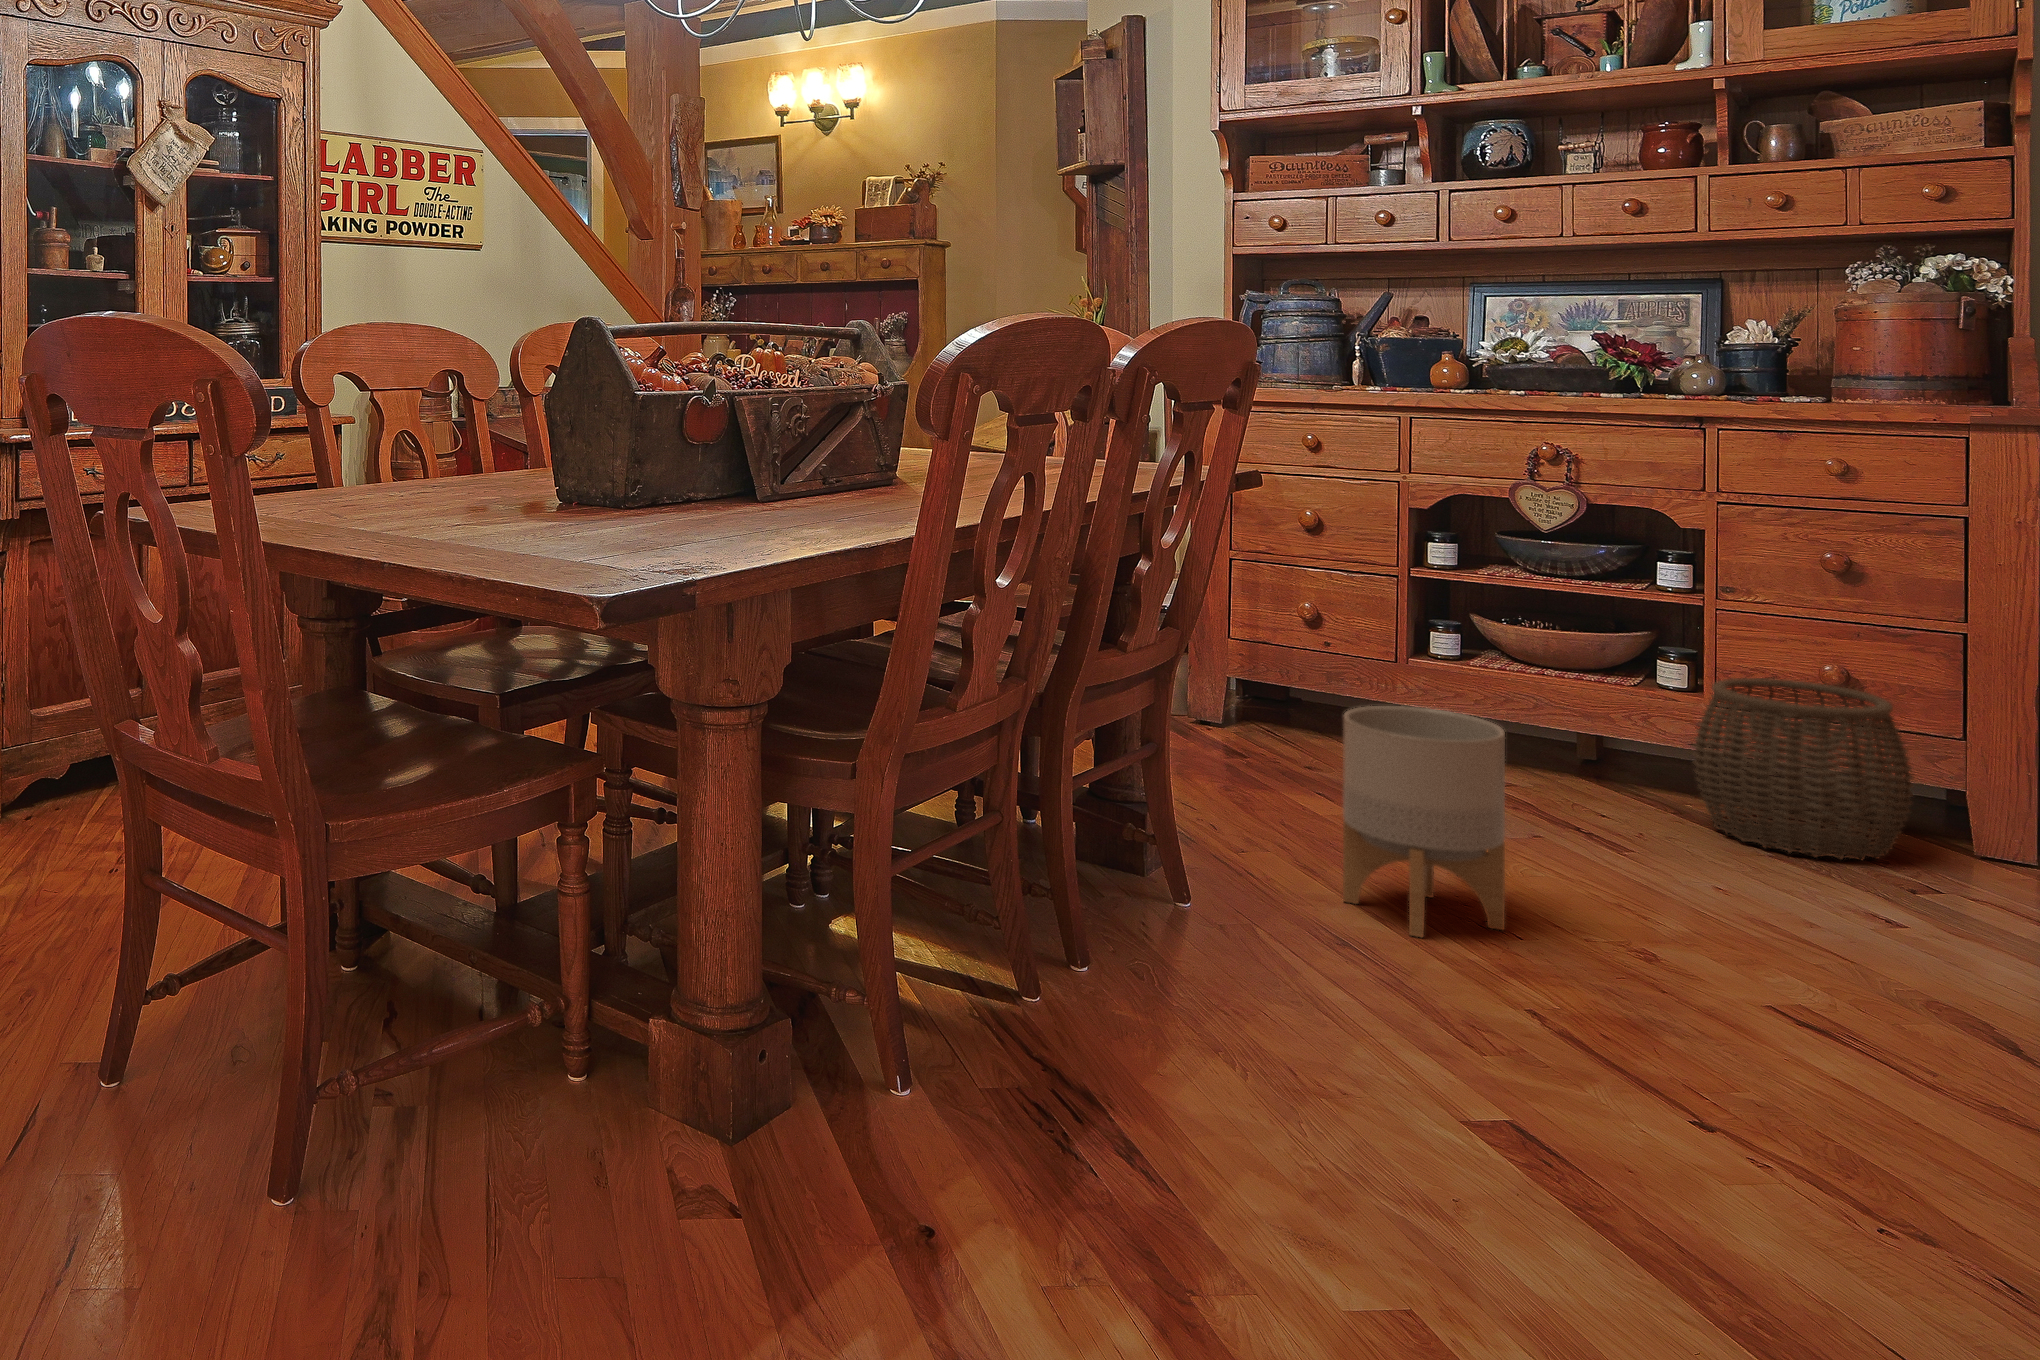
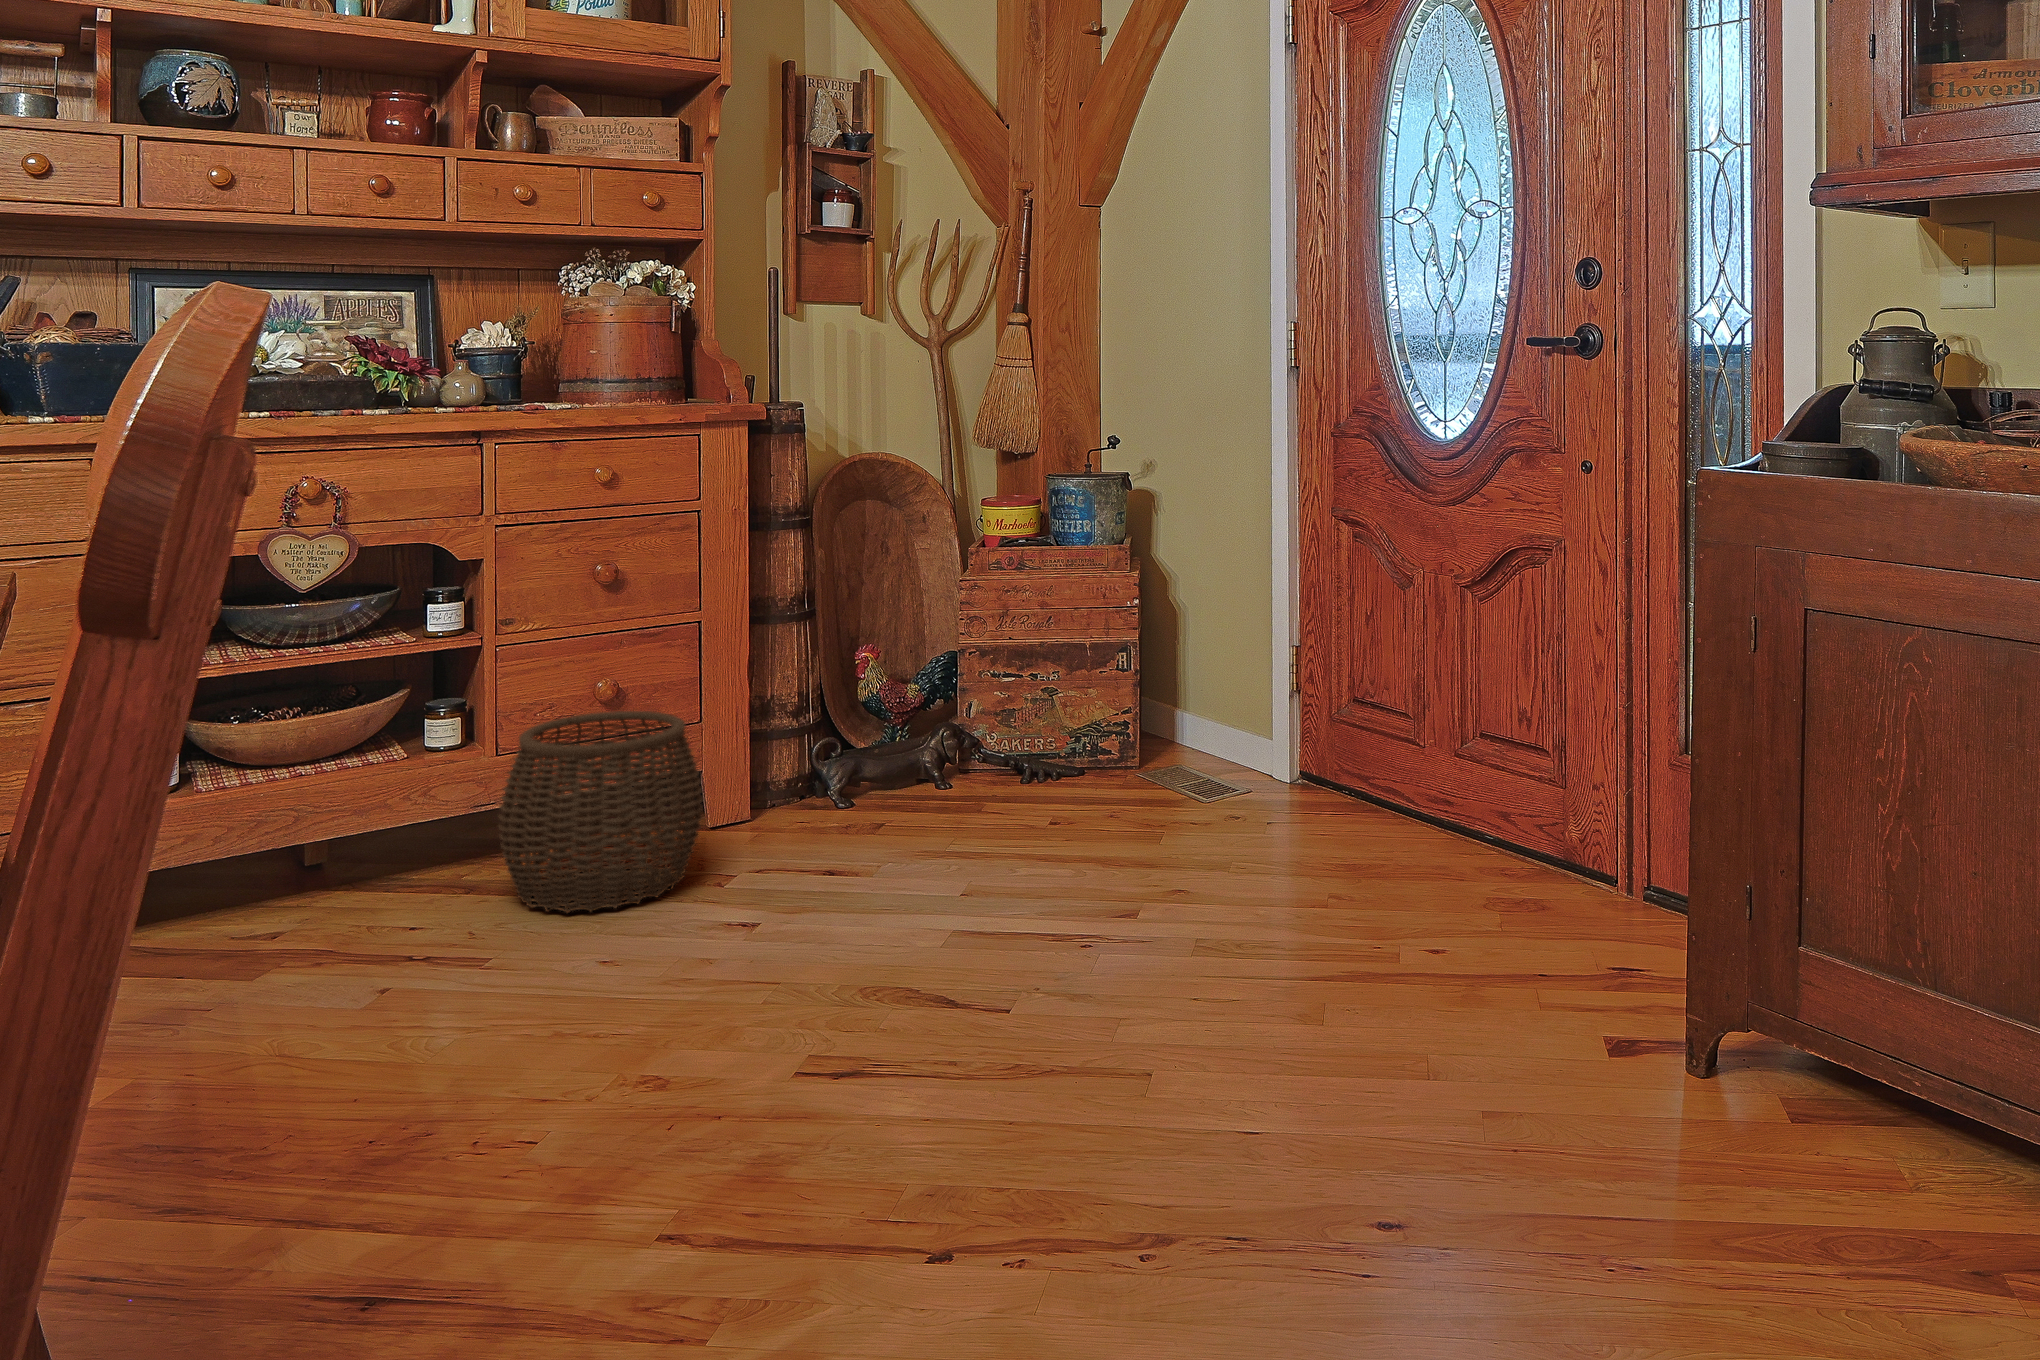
planter: present [1343,706,1505,938] -> none [244,876,491,1249]

